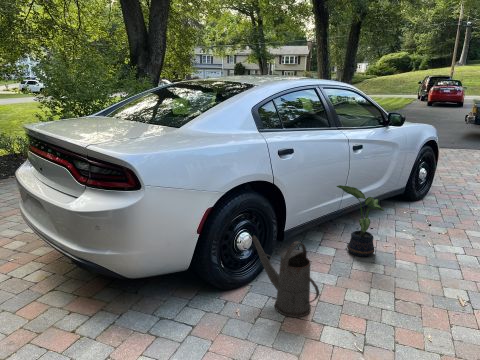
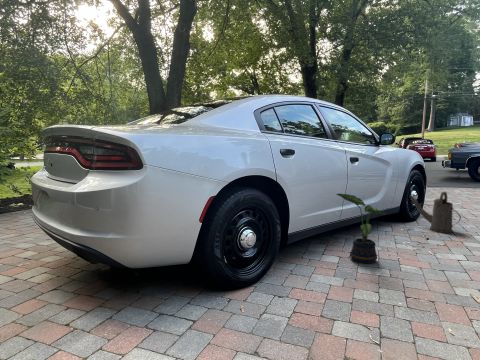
watering can: present [252,236,319,317] -> present [410,192,461,233]

